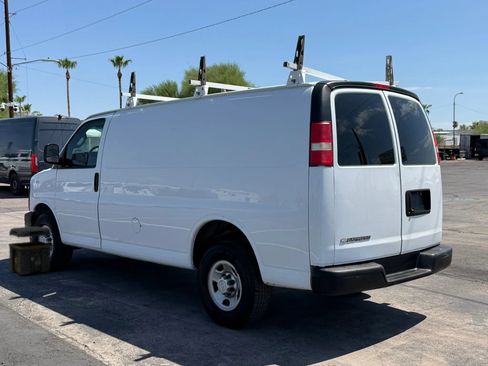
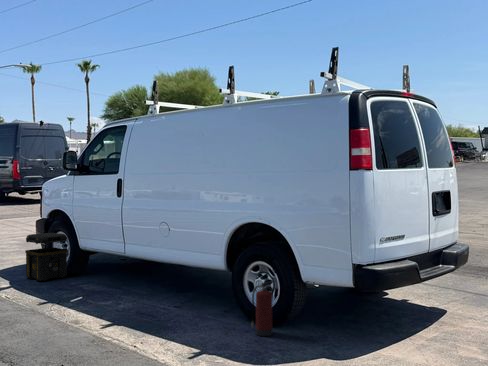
fire extinguisher: none [212,282,233,339] -> present [251,282,273,336]

